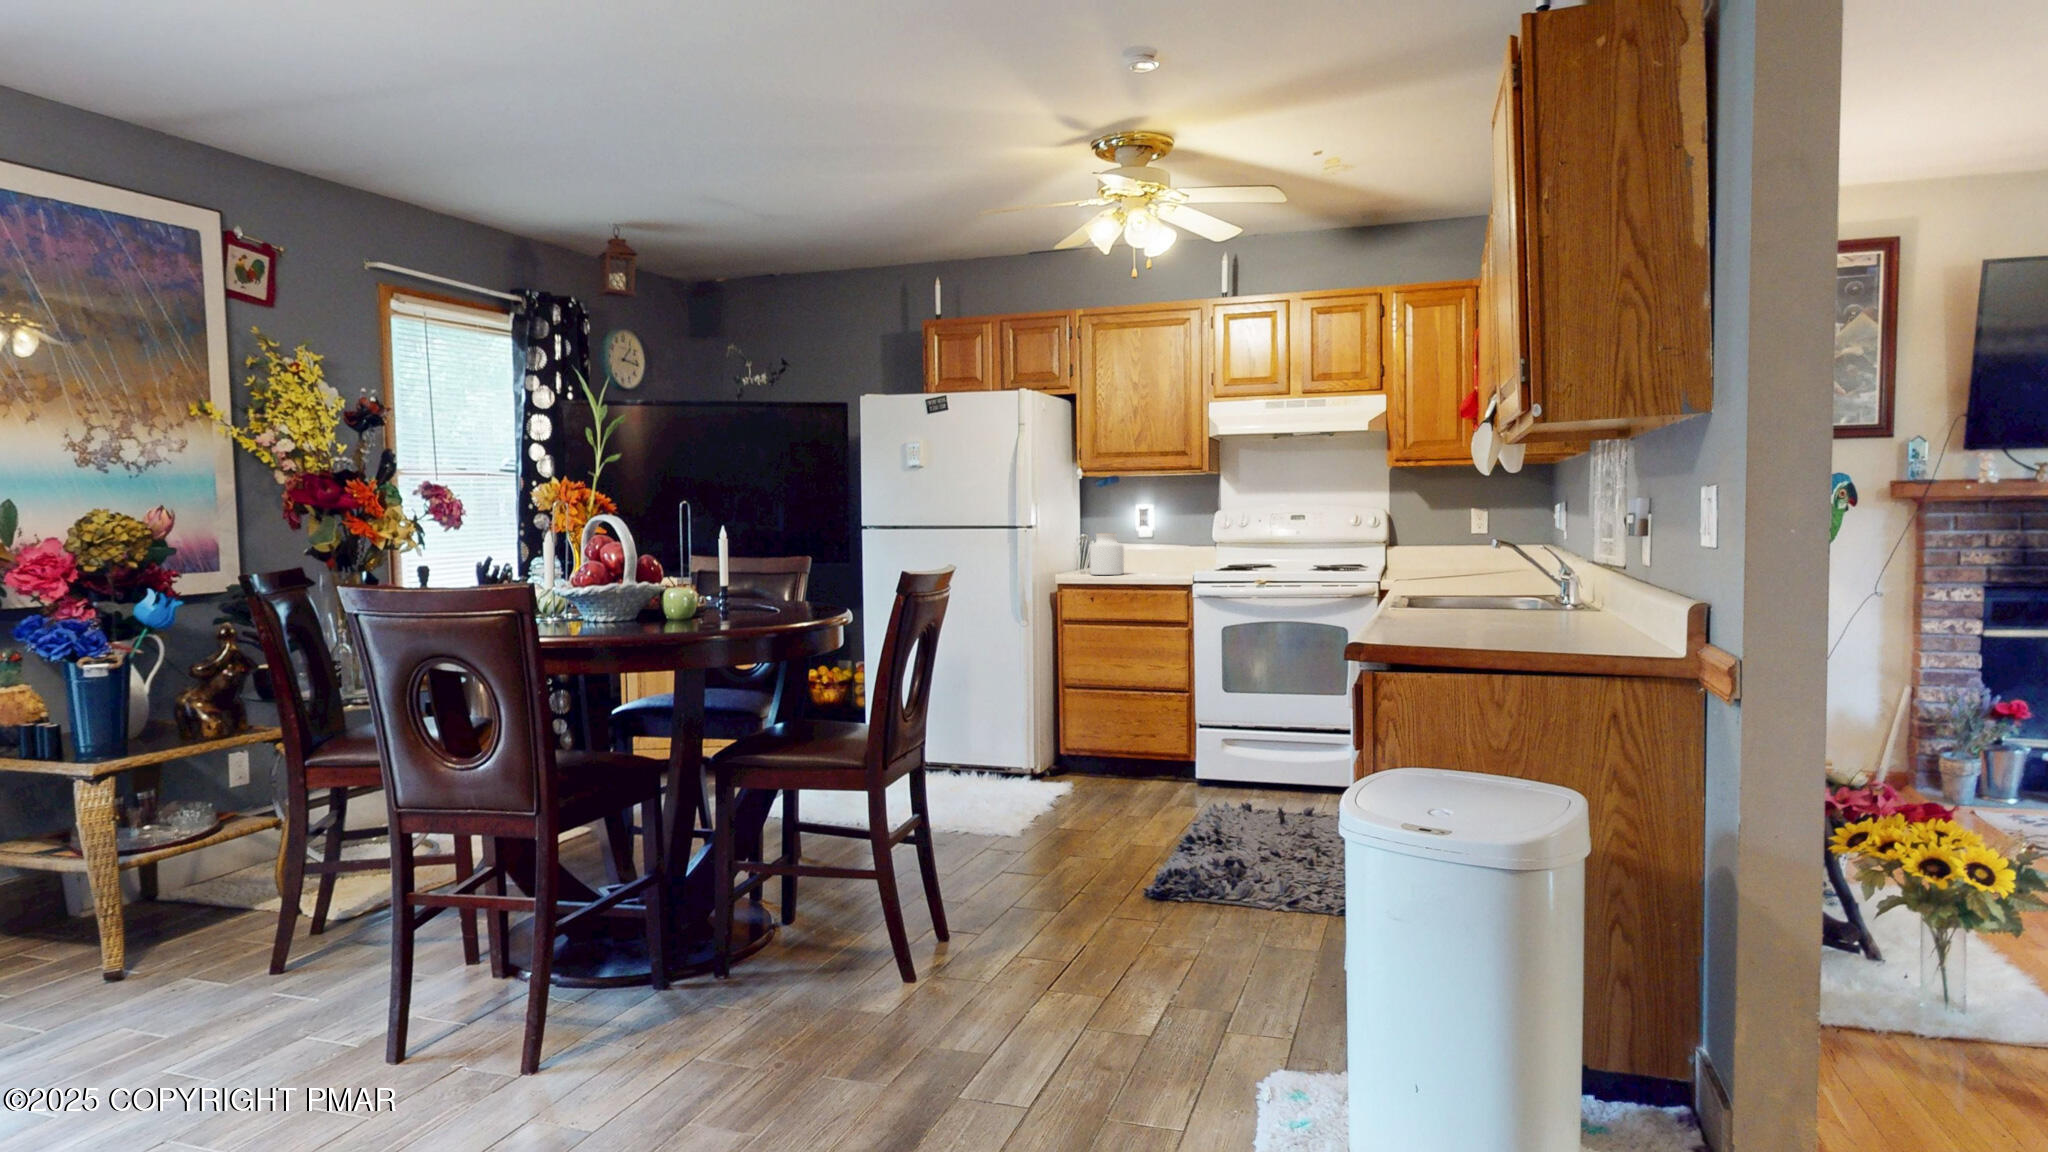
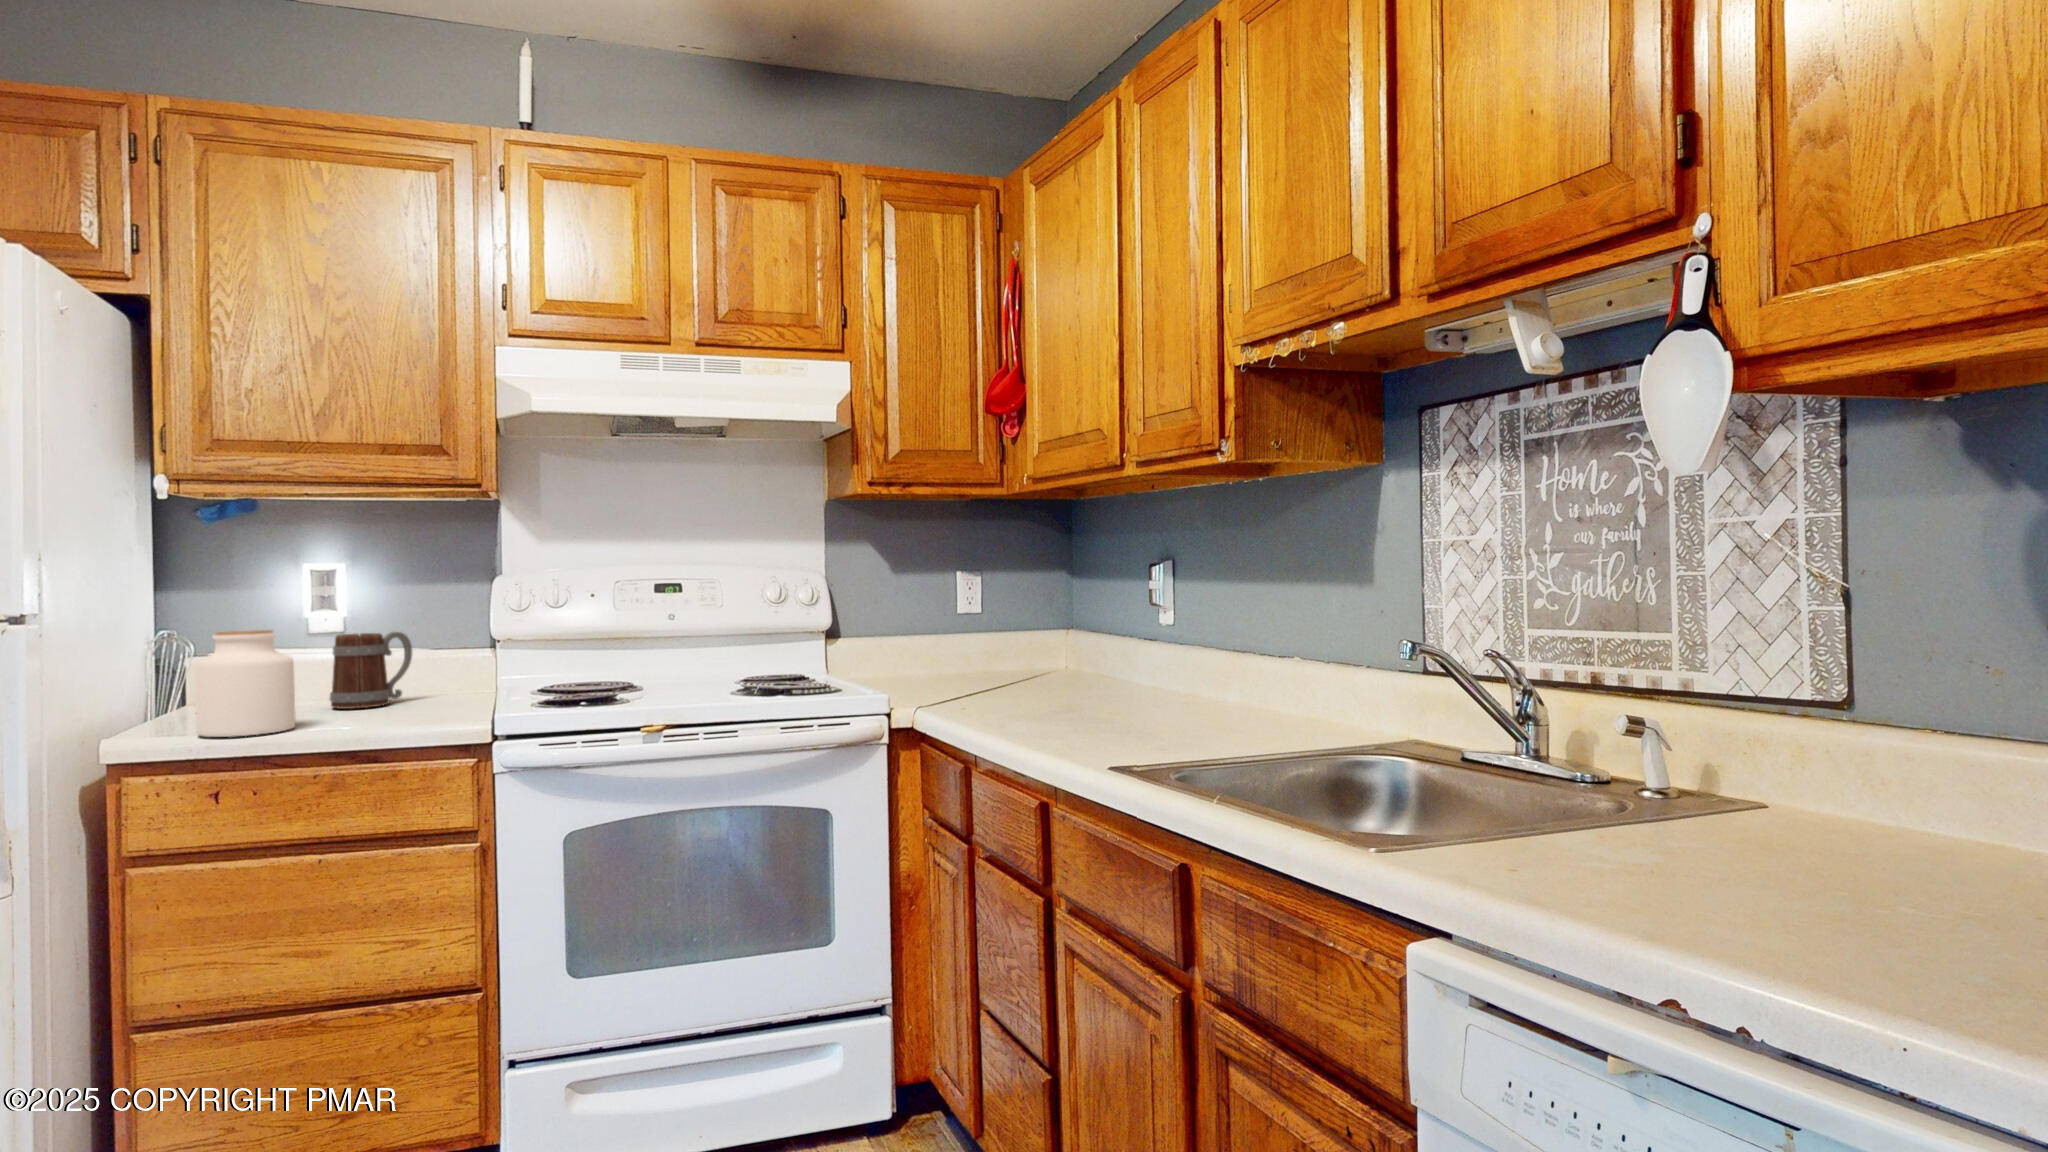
mug: none [1141,537,1175,570] -> present [330,632,412,709]

